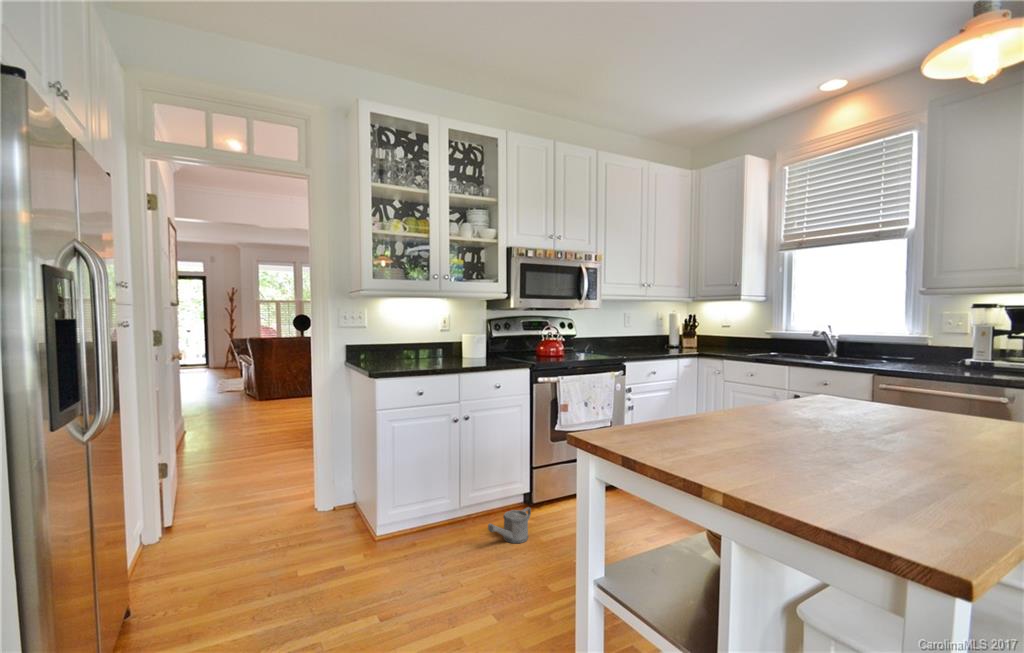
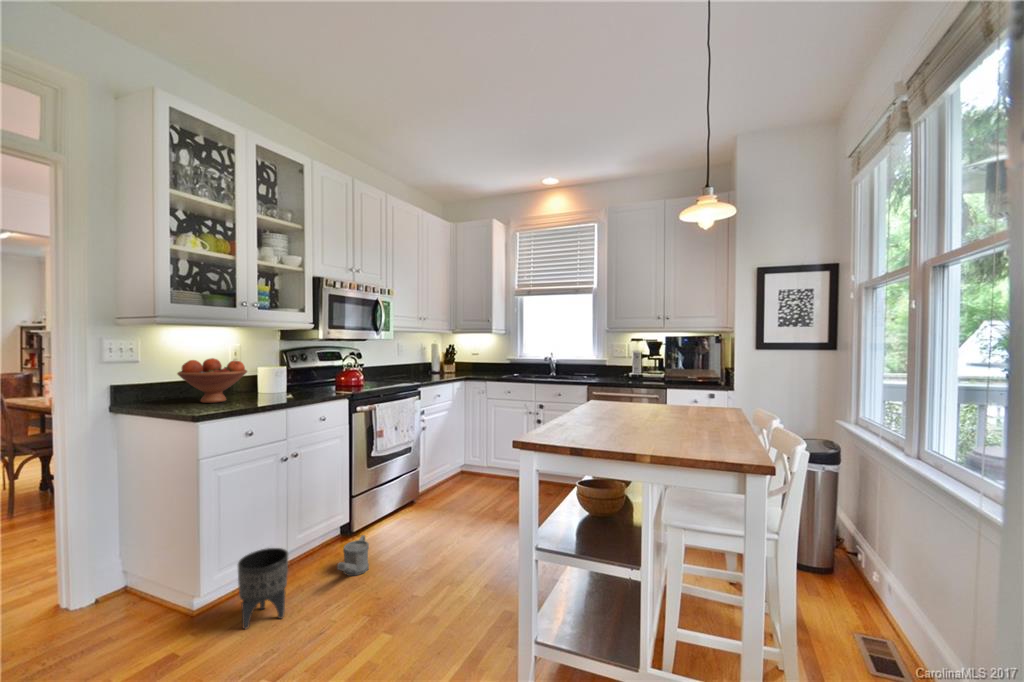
fruit bowl: none [387,325,438,363] -> present [177,358,247,403]
planter: none [405,494,444,557] -> present [238,548,288,629]

